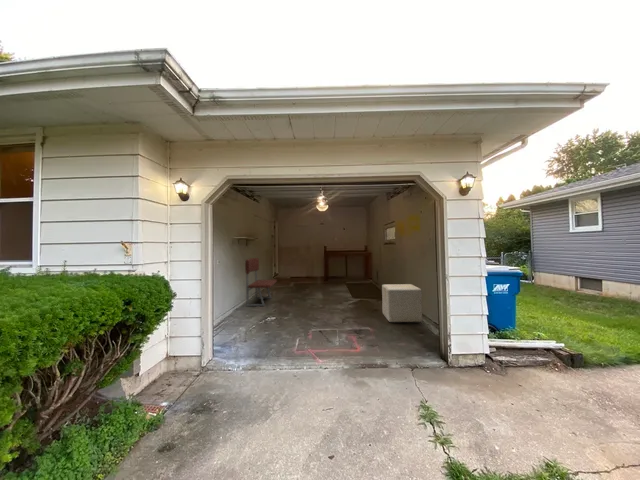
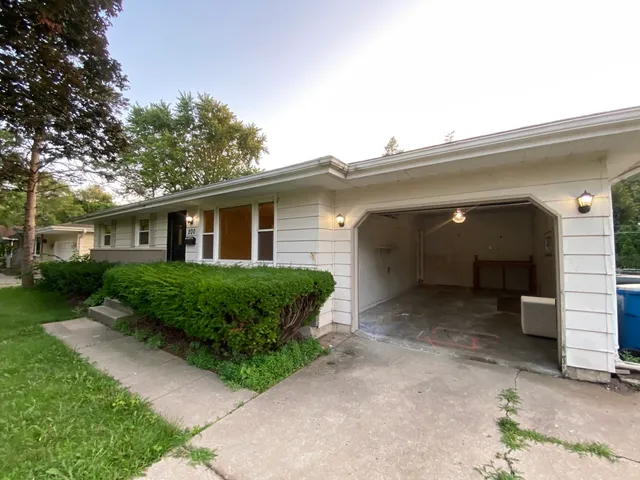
bench: present [245,258,277,306] -> none [388,262,416,303]

